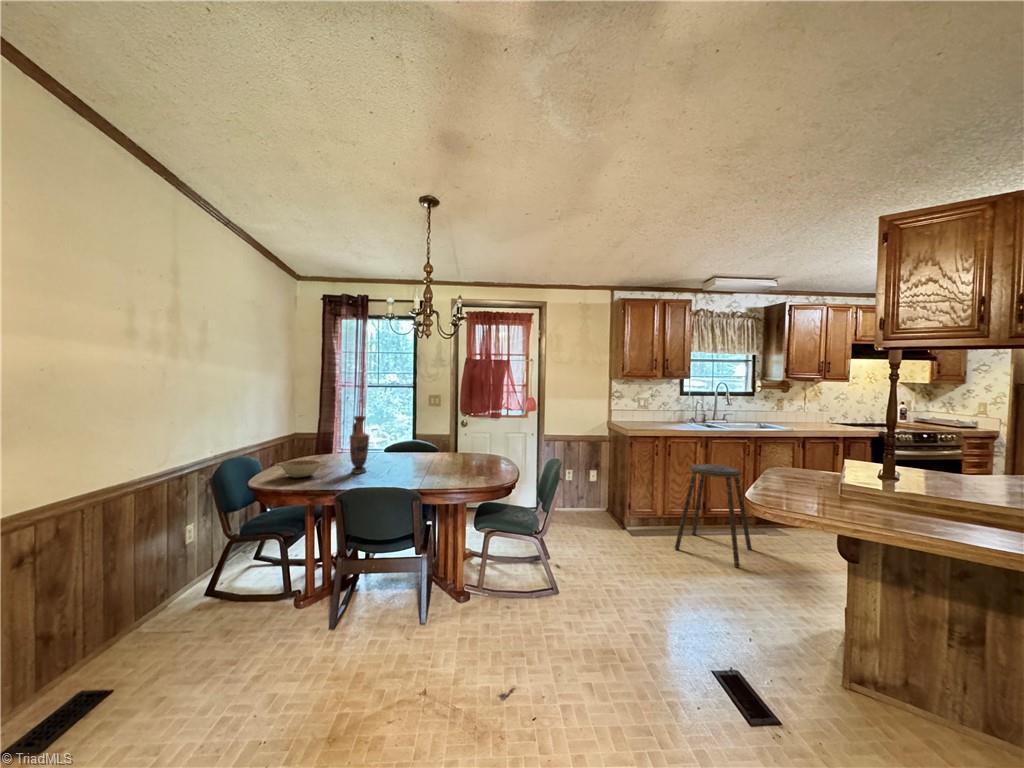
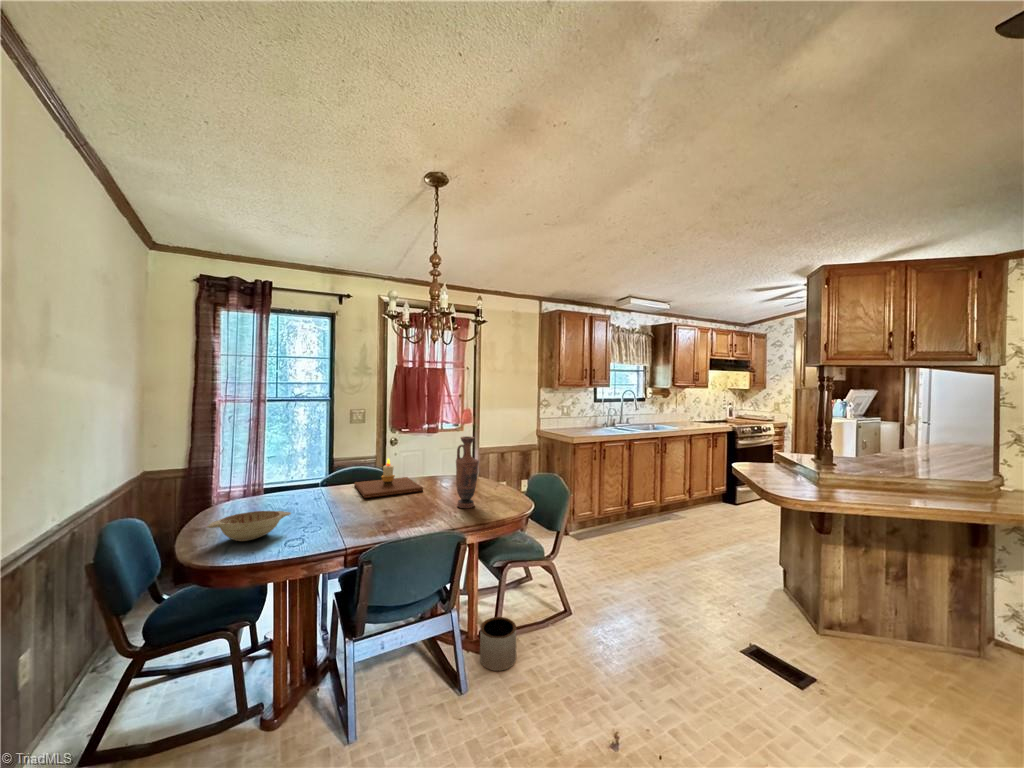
vase: present [350,416,369,474] -> present [456,436,479,508]
candle: none [395,434,445,463] -> present [354,458,423,498]
stool: present [675,464,752,567] -> none [623,463,681,551]
planter: none [457,574,488,617] -> present [480,617,516,671]

